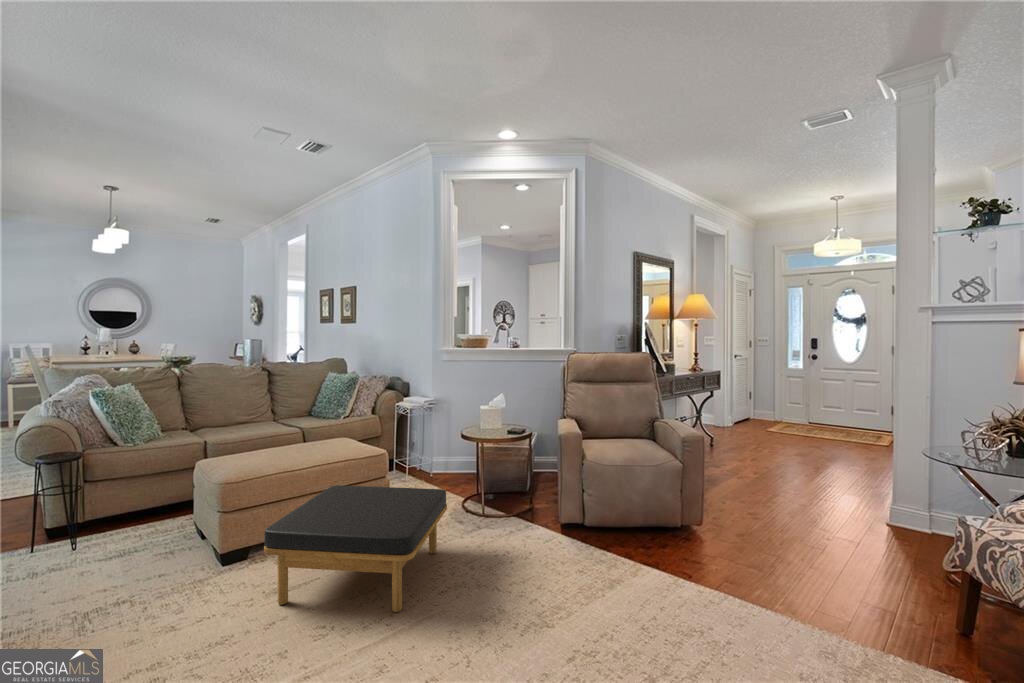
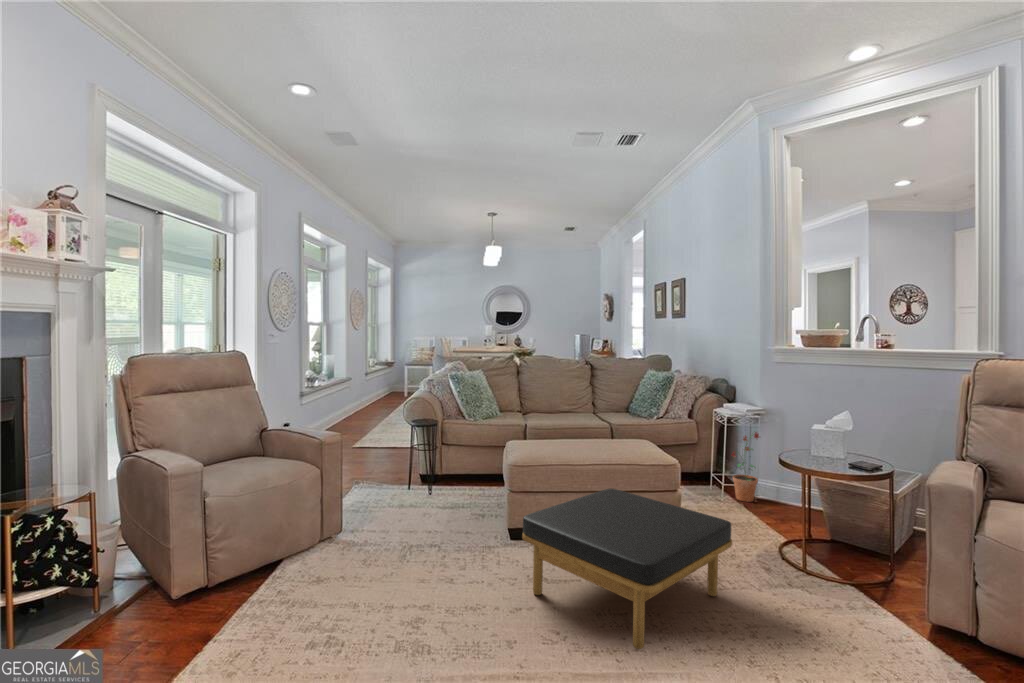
potted plant: none [411,418,434,477] -> present [732,432,759,502]

